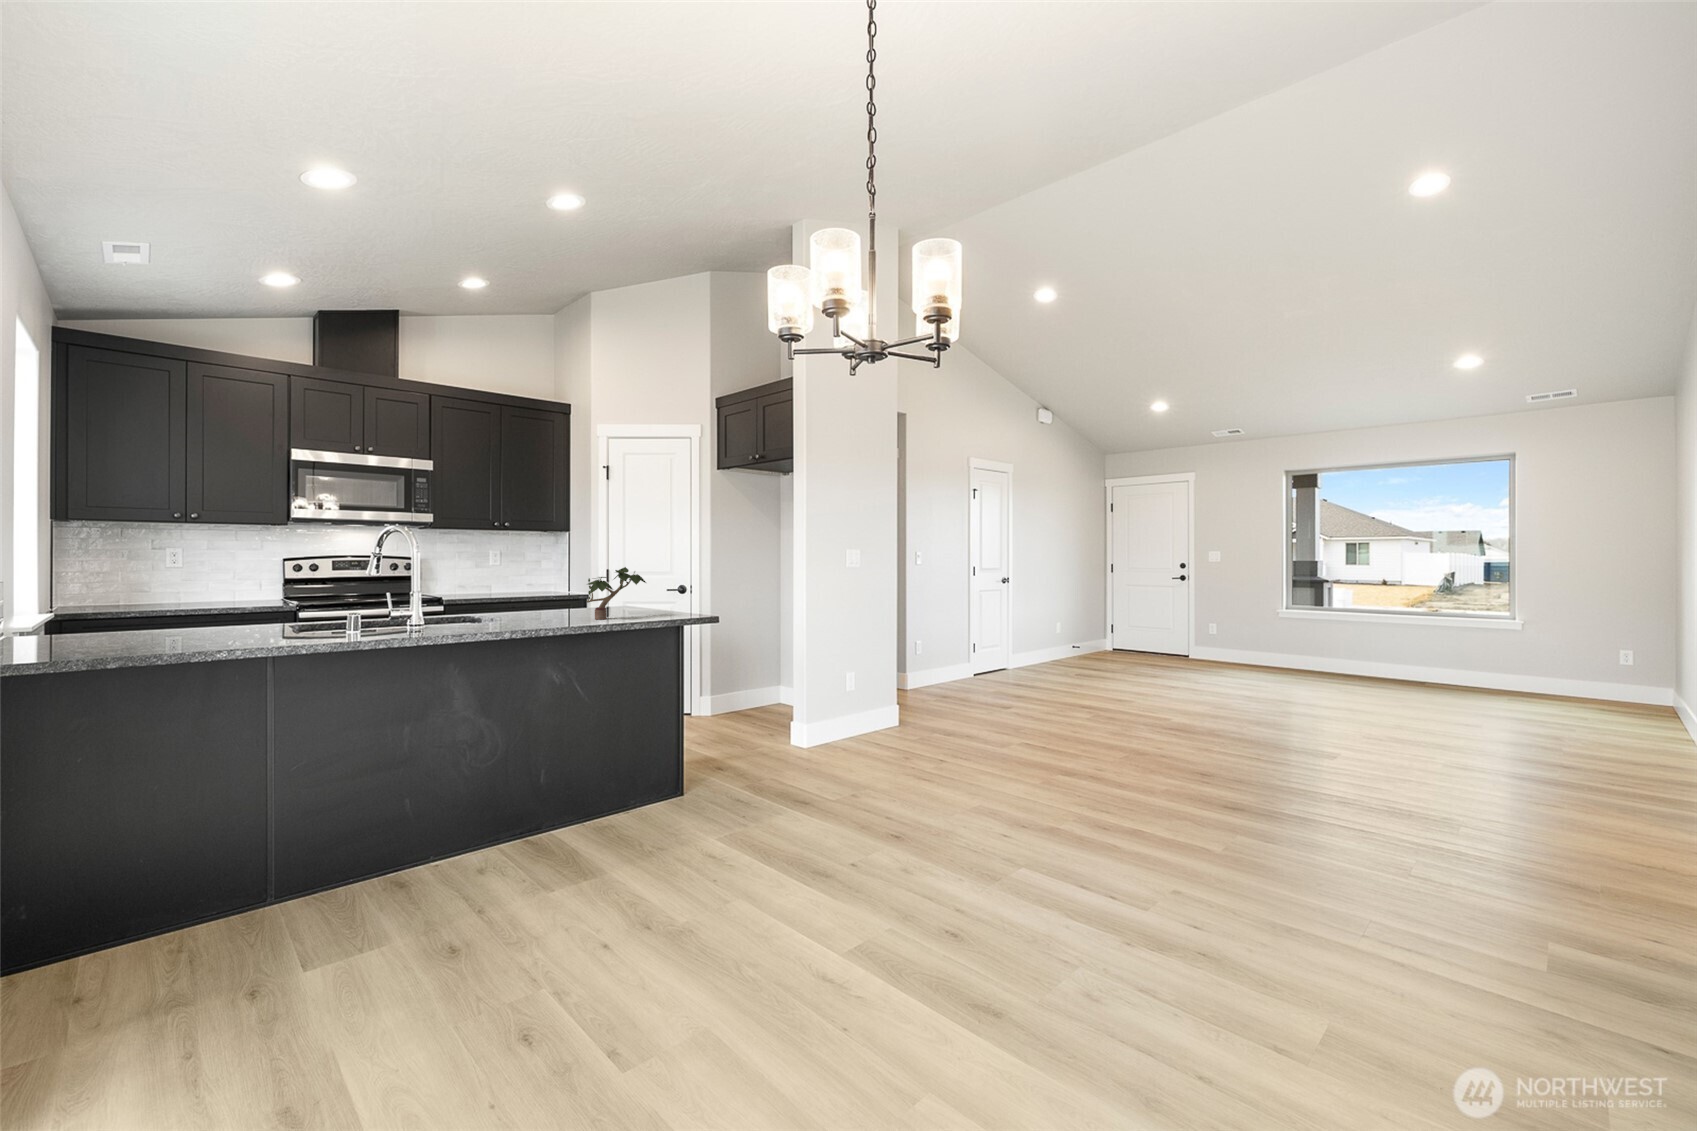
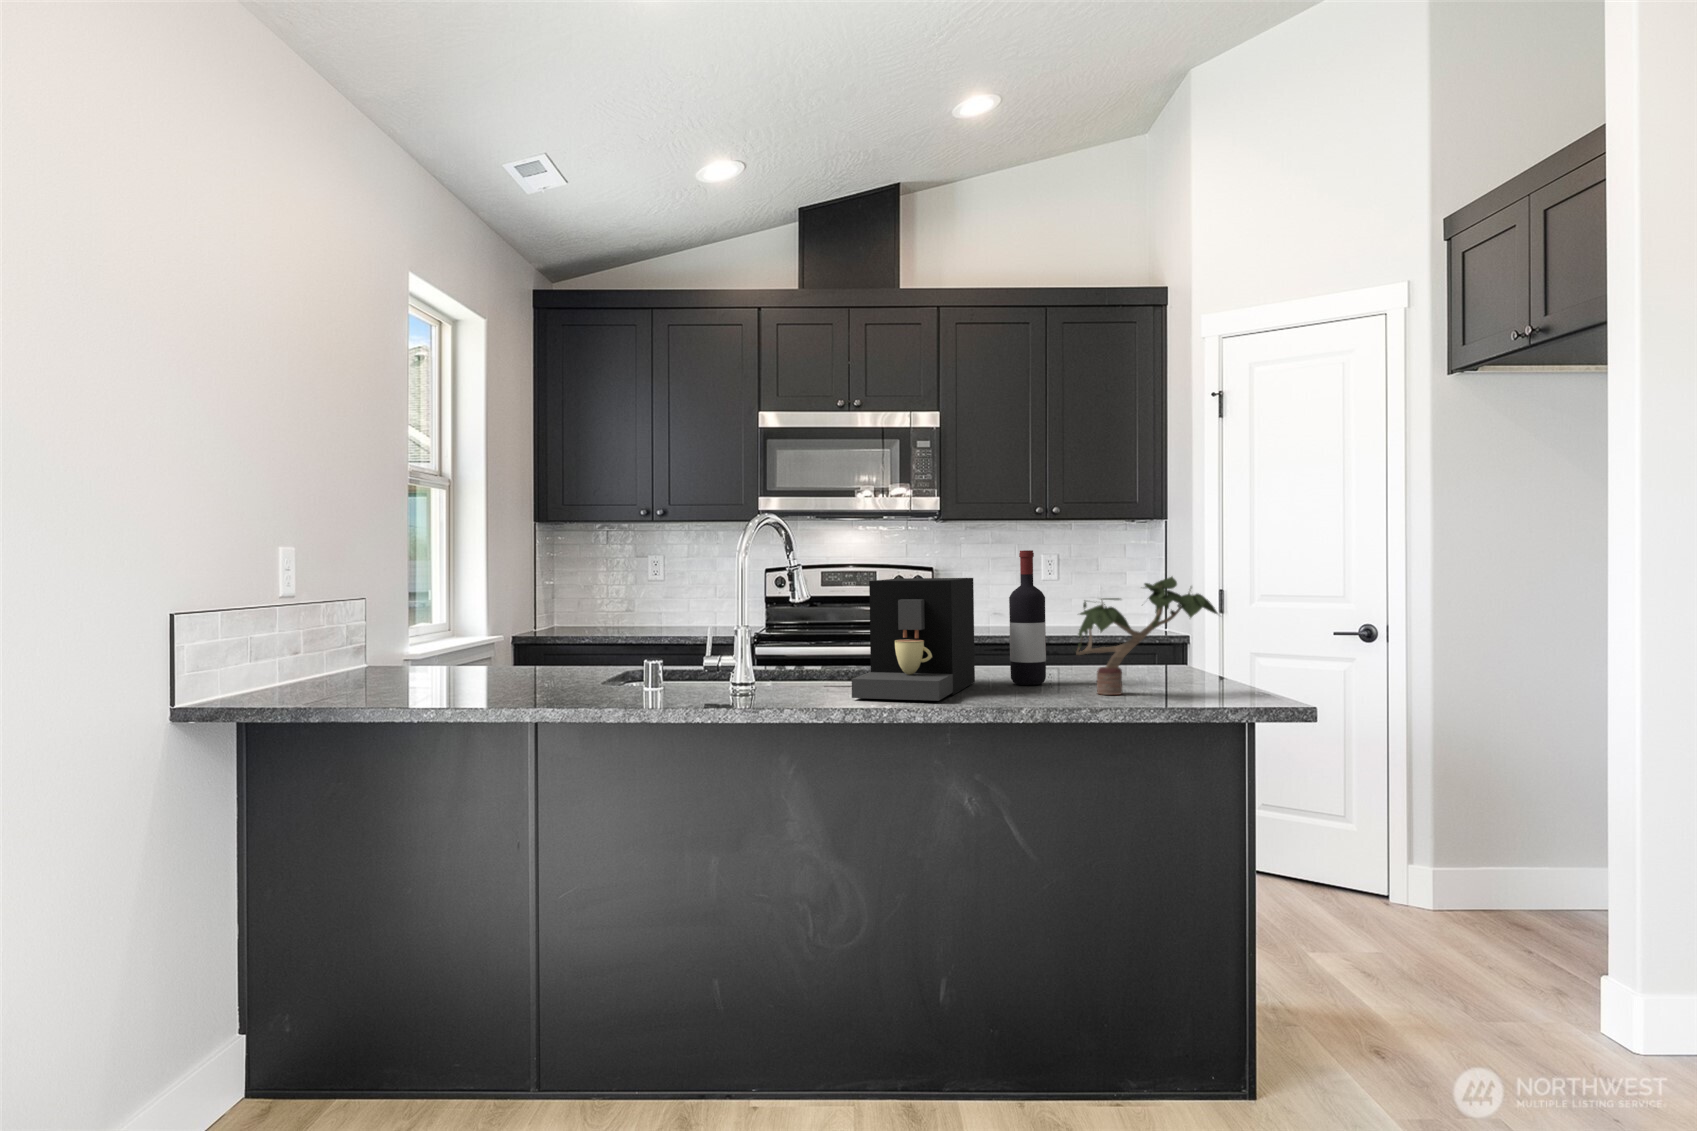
wine bottle: none [547,555,565,619] -> present [1009,550,1046,685]
coffee maker: none [484,568,531,628] -> present [852,578,975,701]

